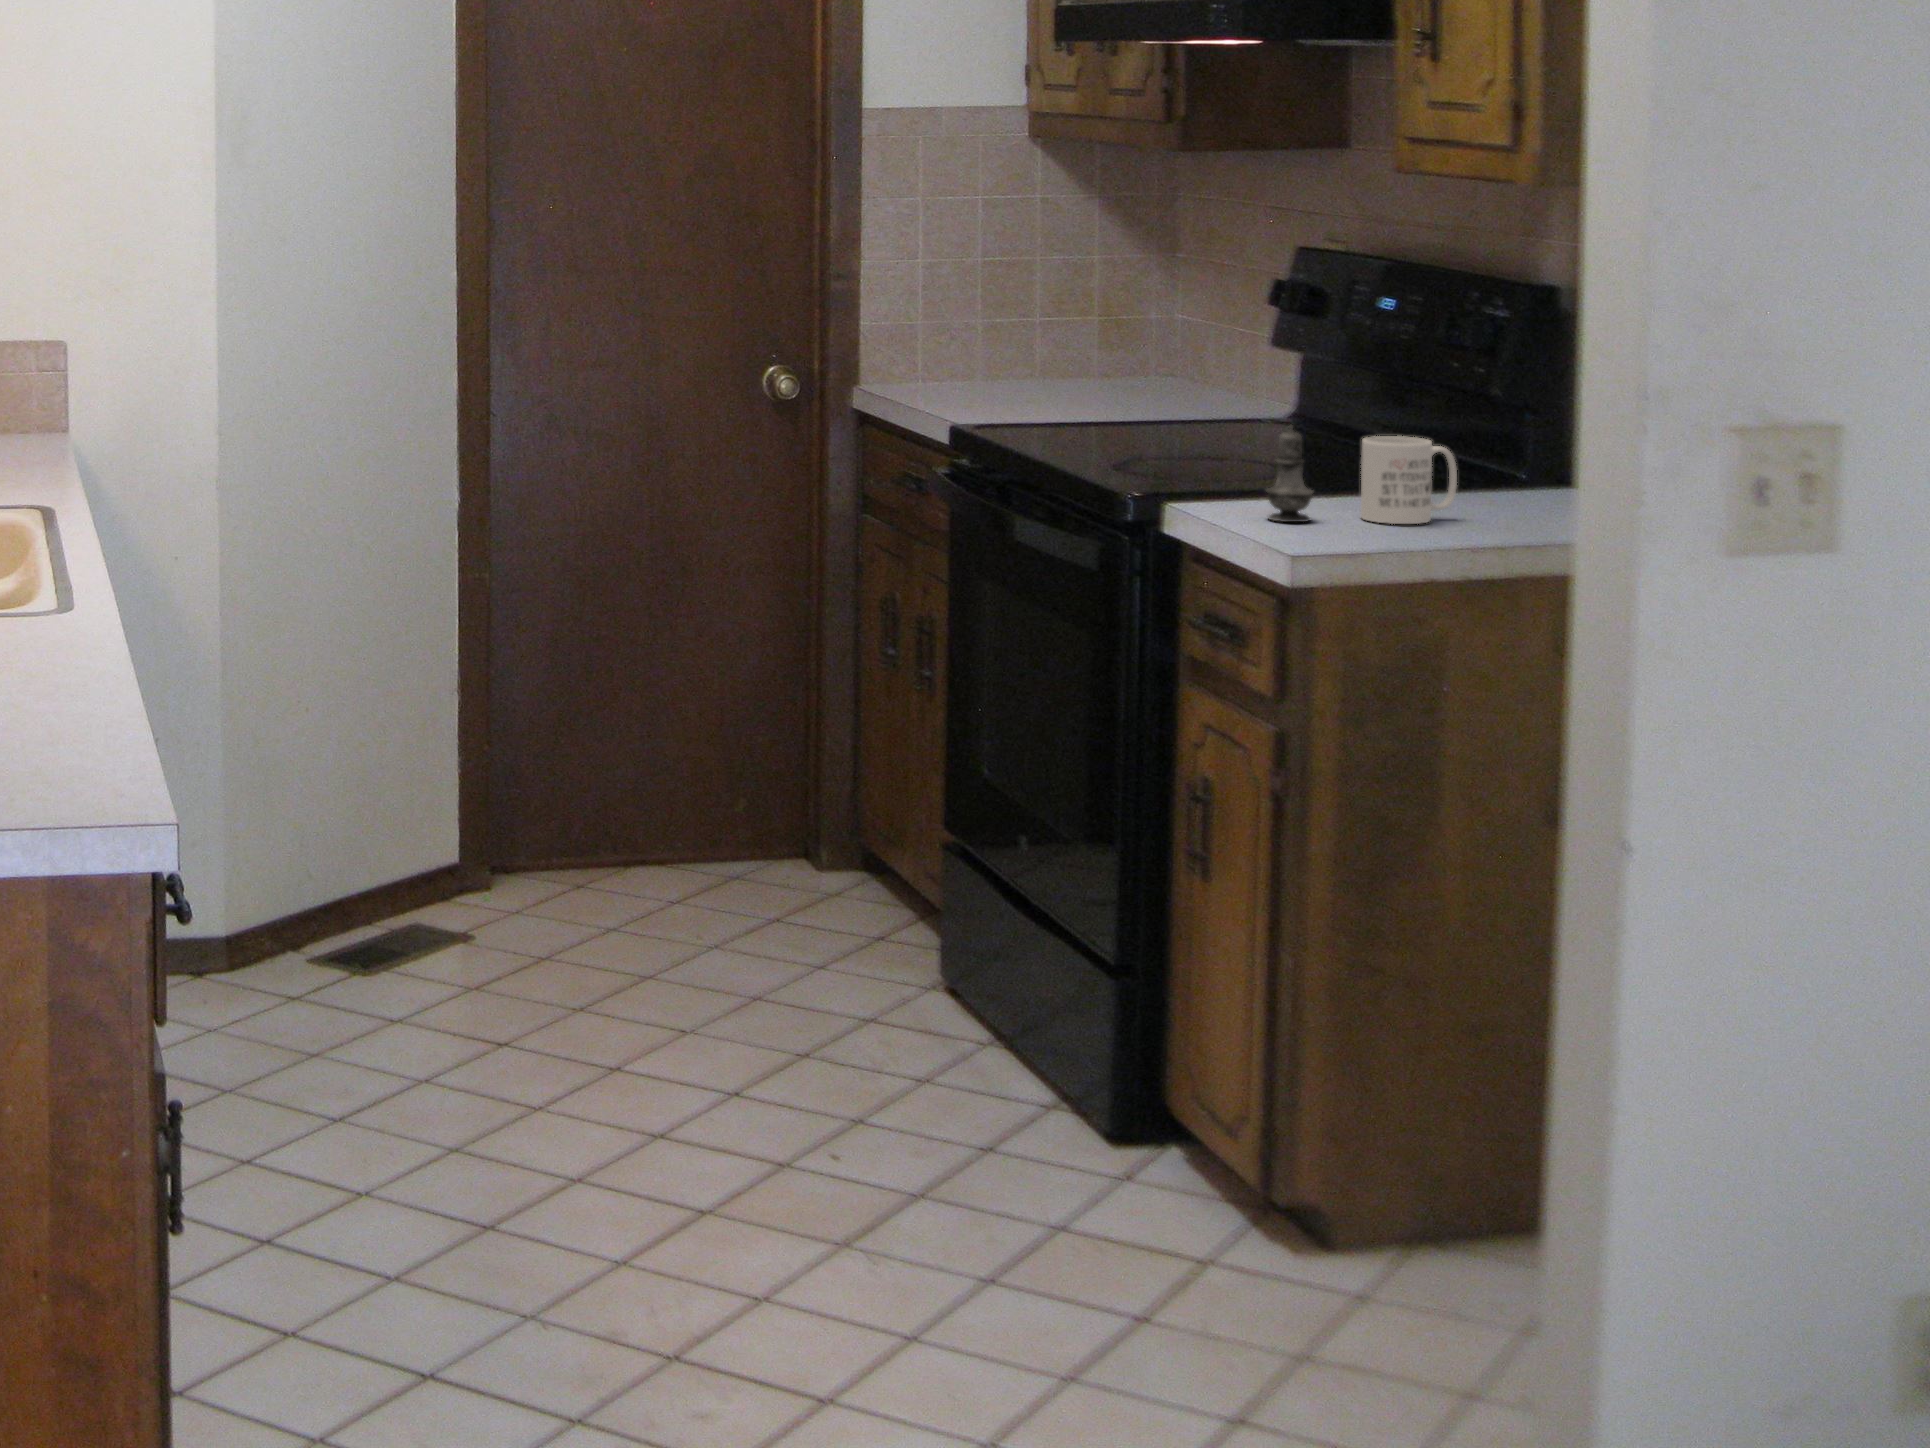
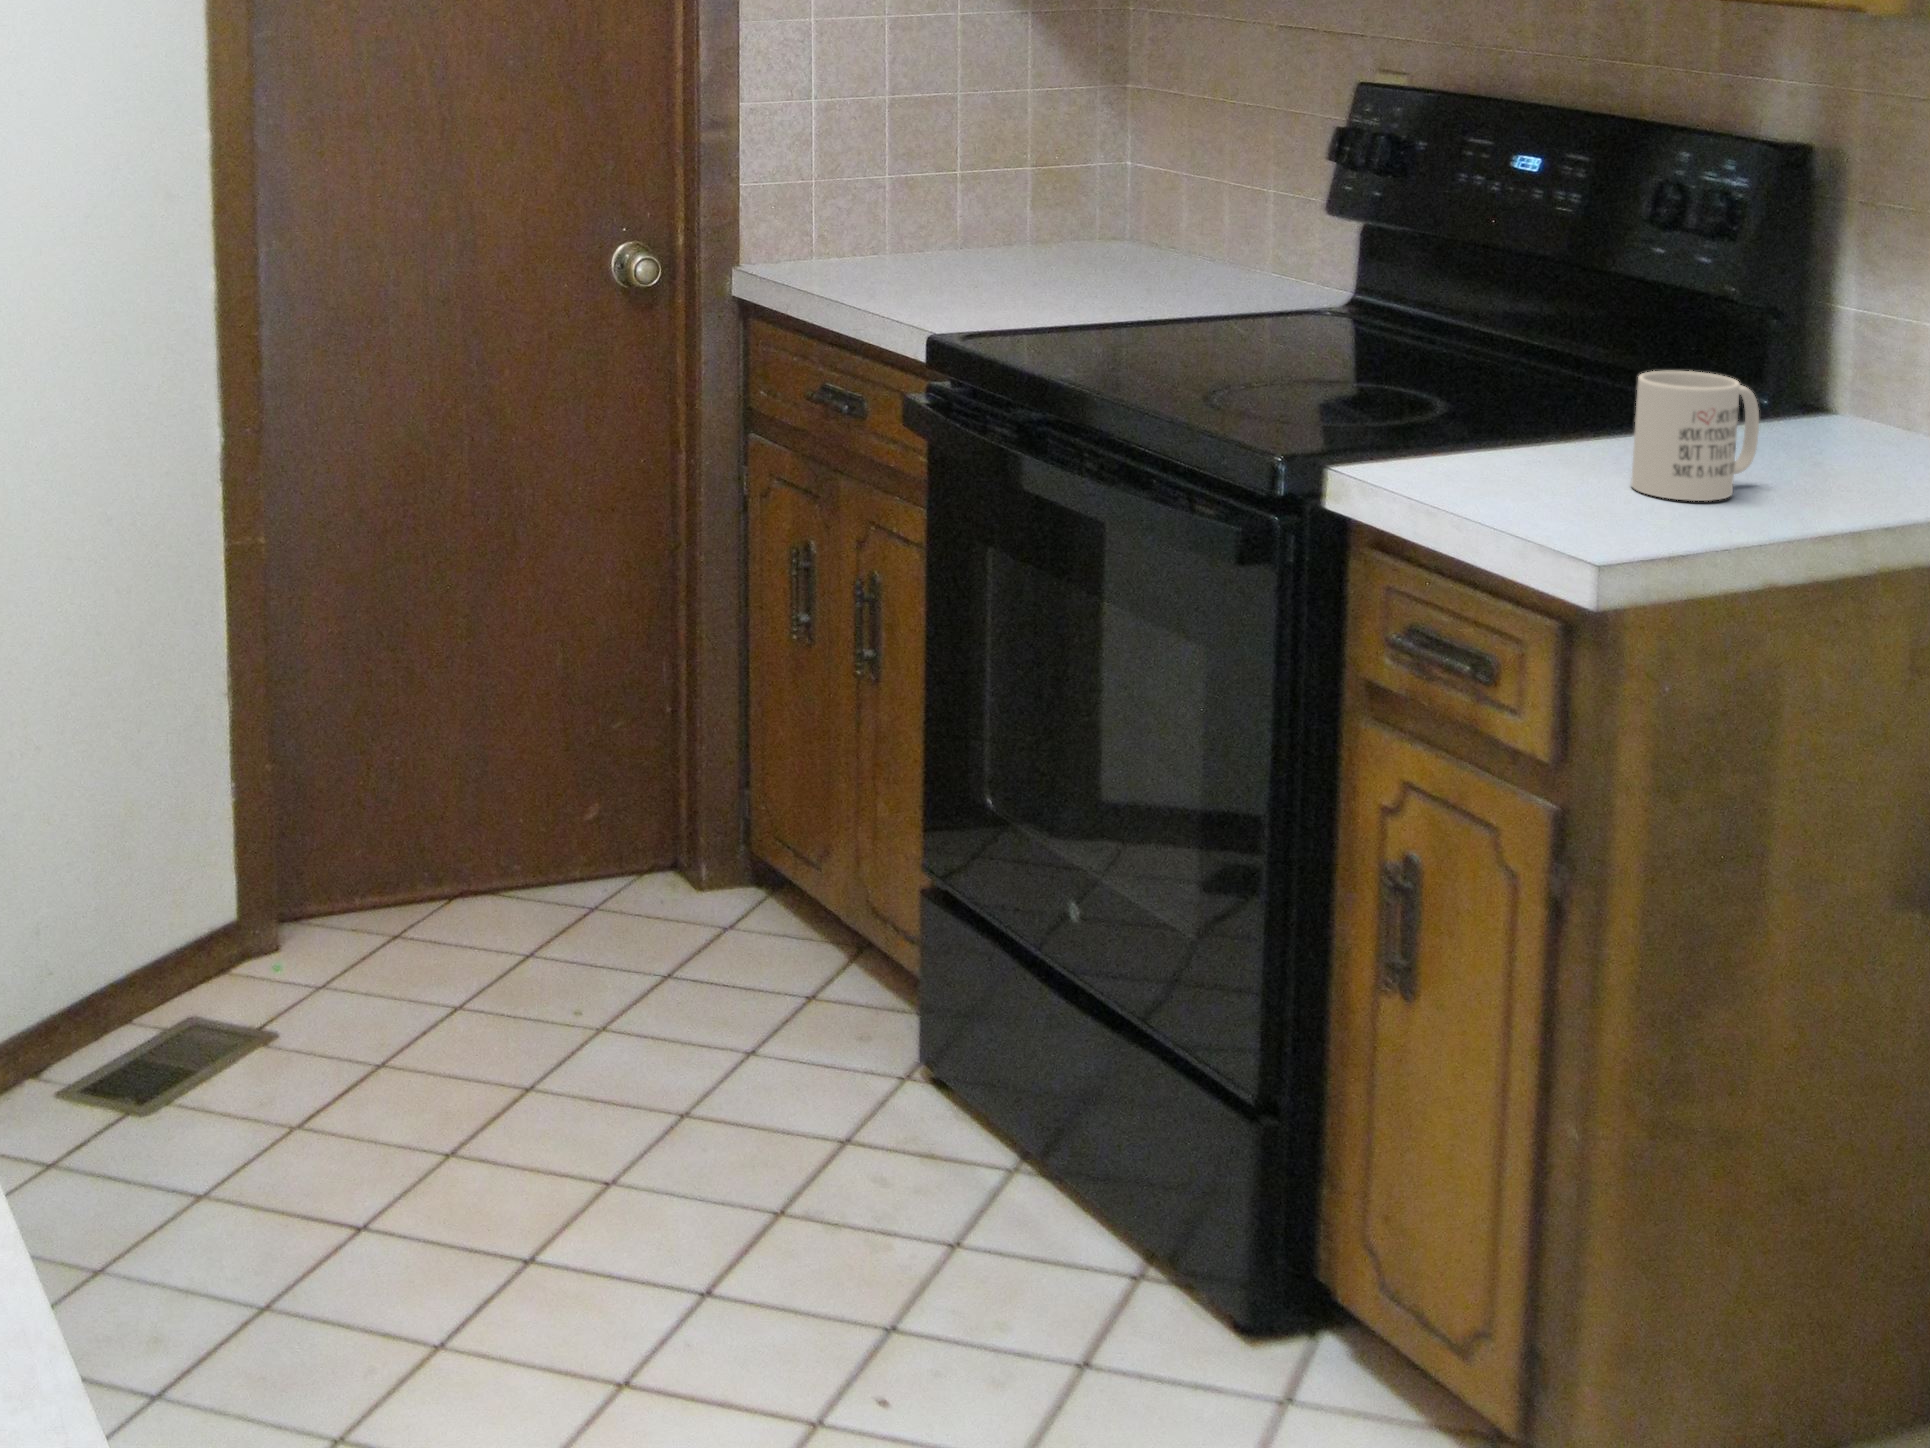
salt shaker: present [1266,425,1313,522] -> none [1518,362,1590,505]

